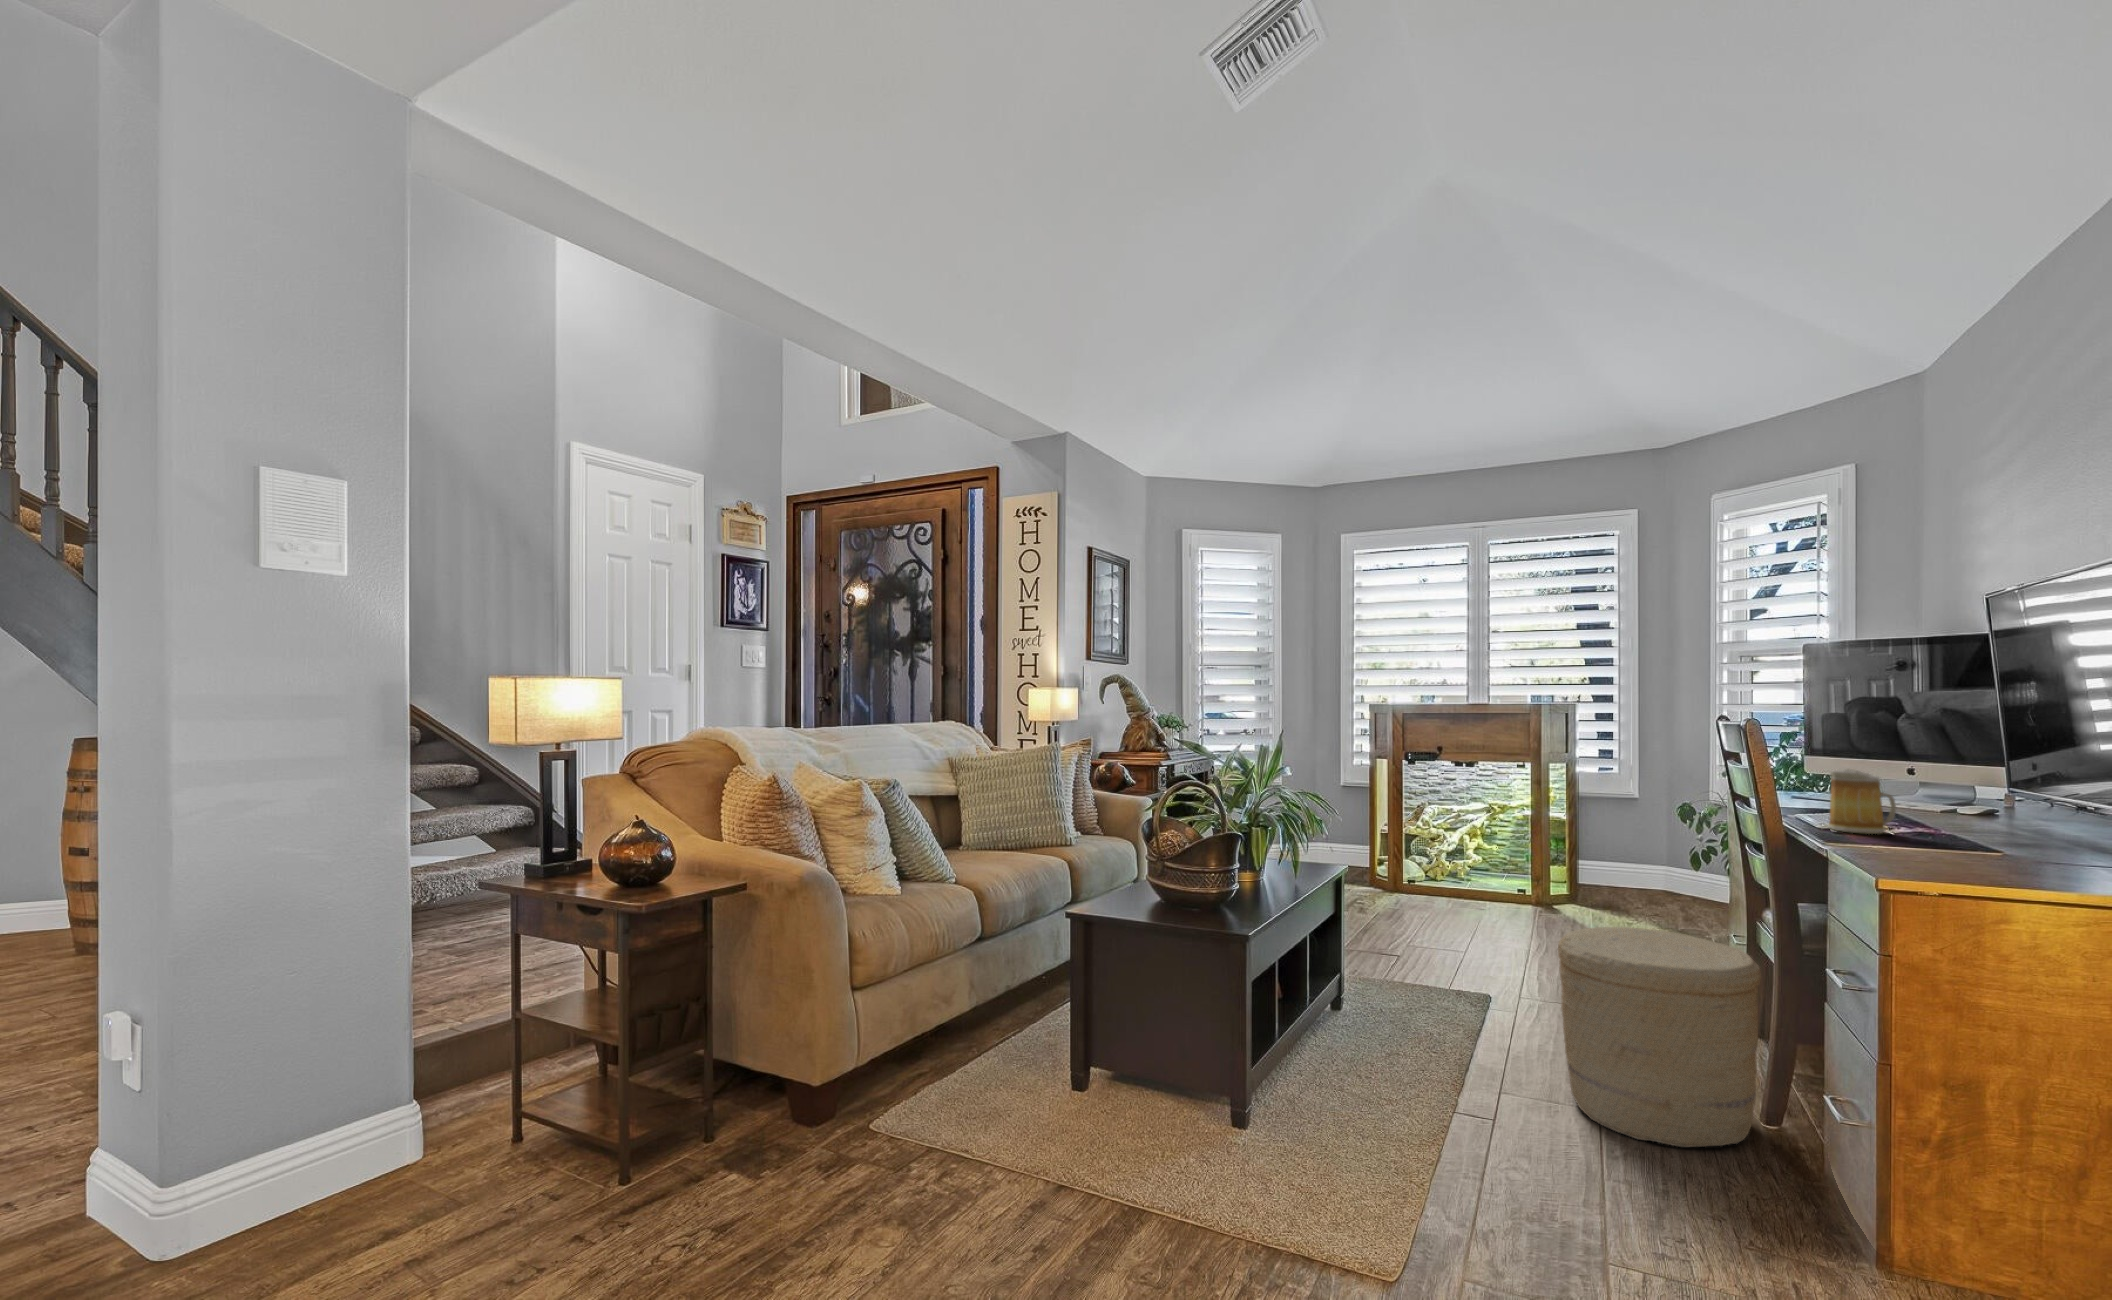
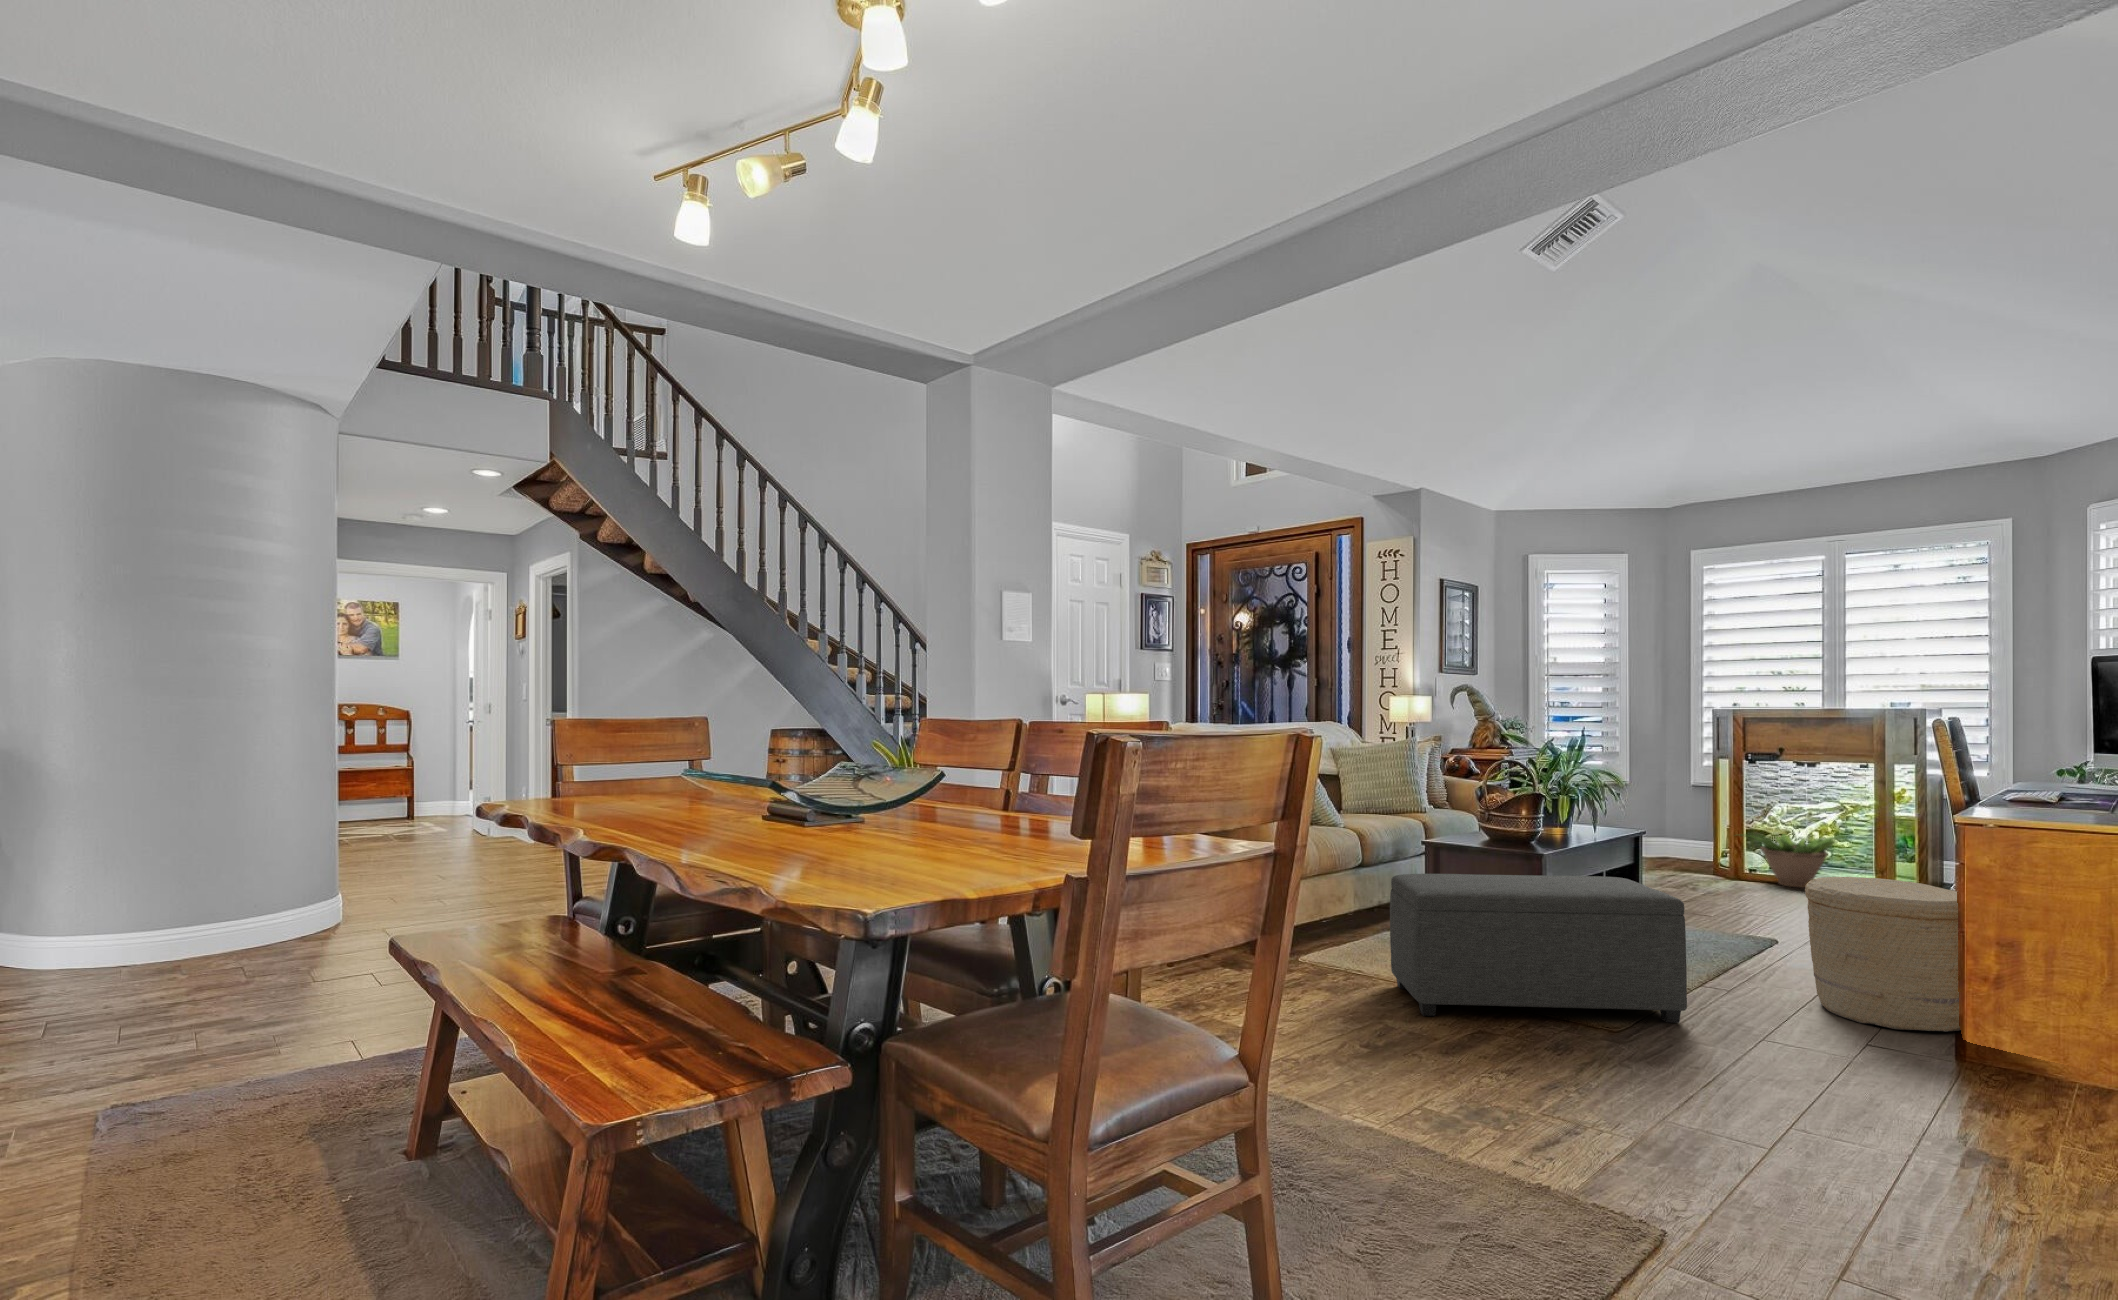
mug: present [1828,768,1896,834] -> none [2027,754,2085,804]
decorative plant: none [1391,840,1505,901] -> present [1741,834,1843,888]
ottoman: none [1026,953,1446,1233] -> present [1390,874,1687,1023]

